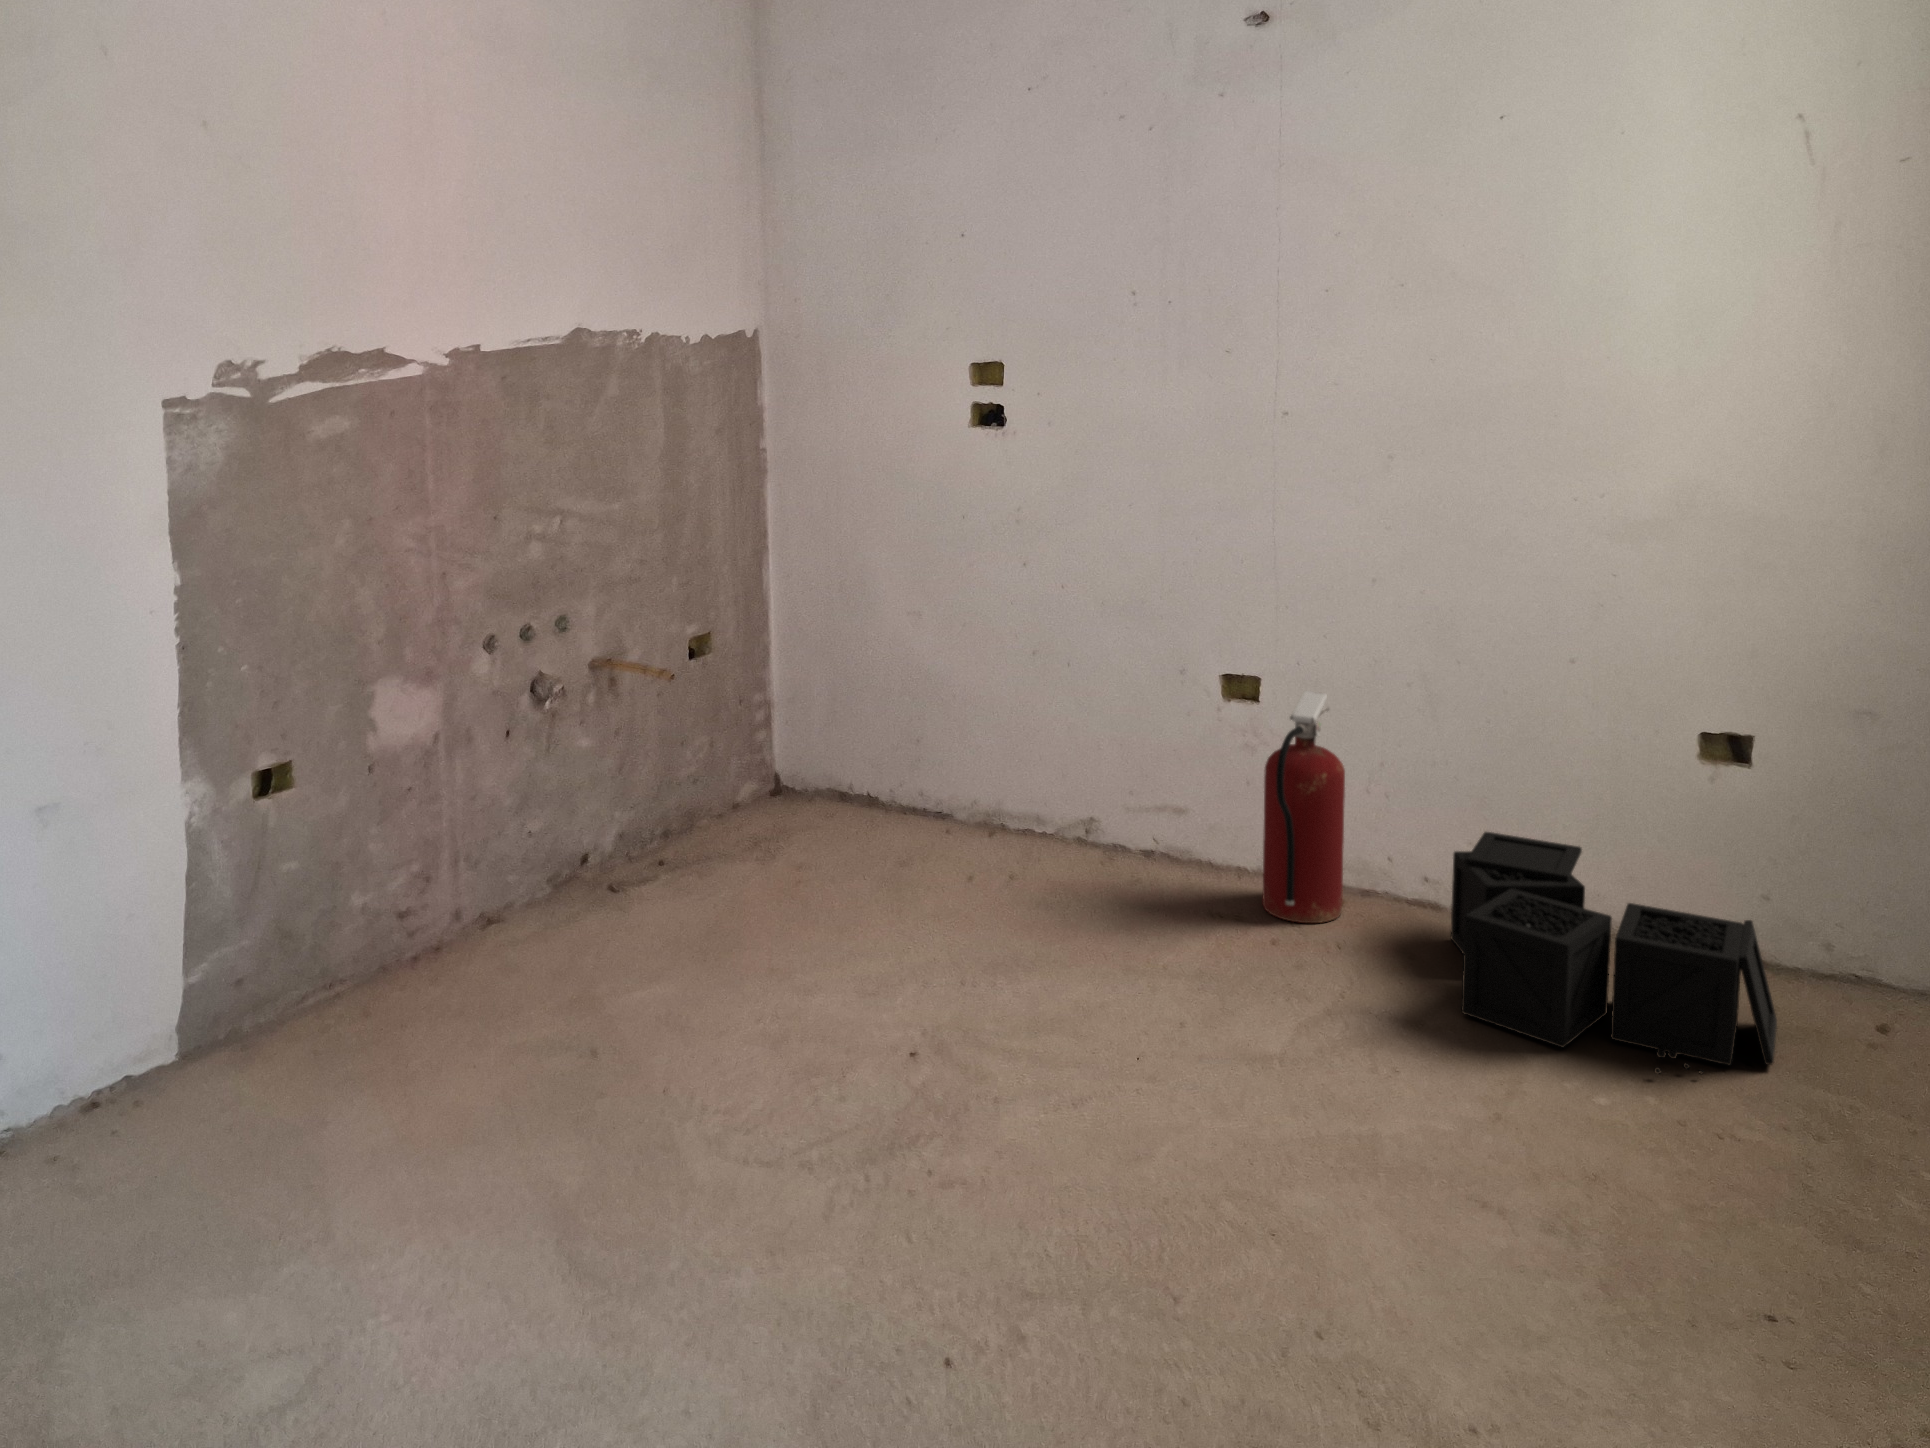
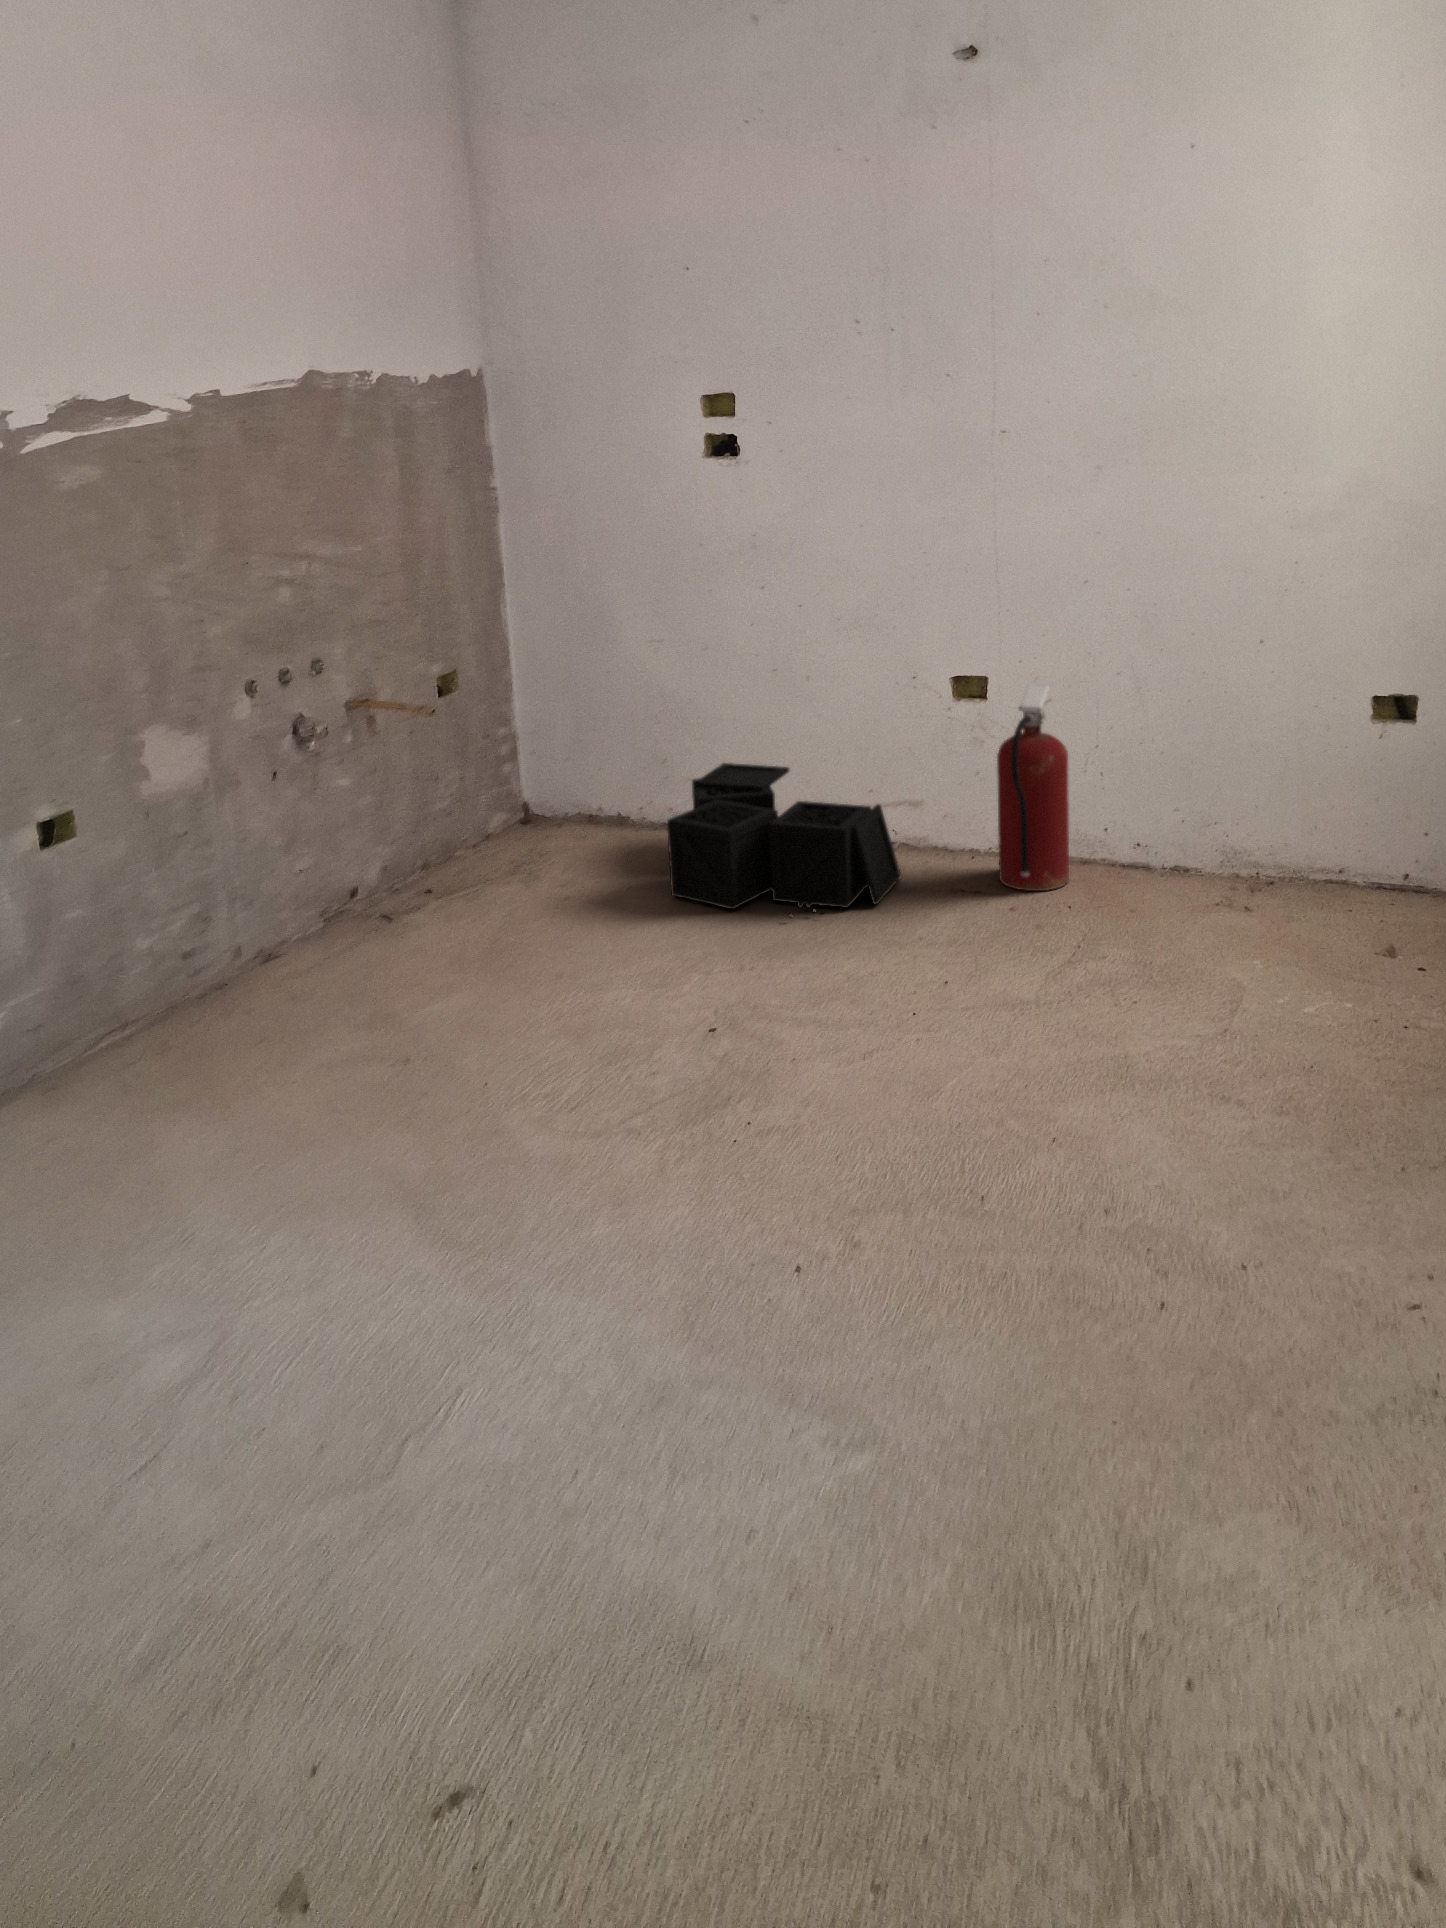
storage bin: present [1451,832,1777,1074] -> present [667,763,901,917]

